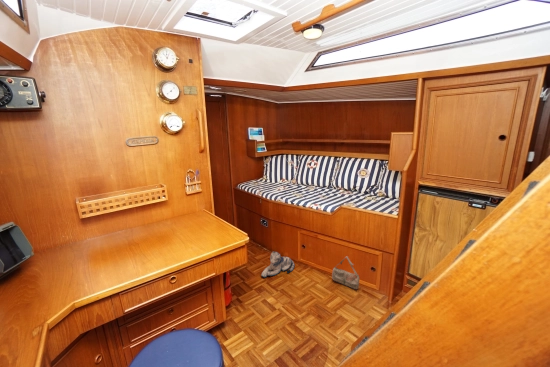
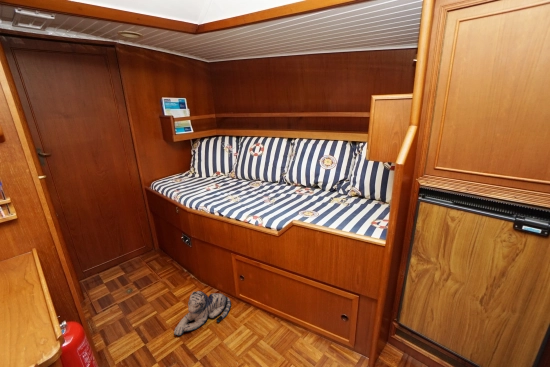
bag: present [332,257,360,289] -> none [284,297,325,346]

